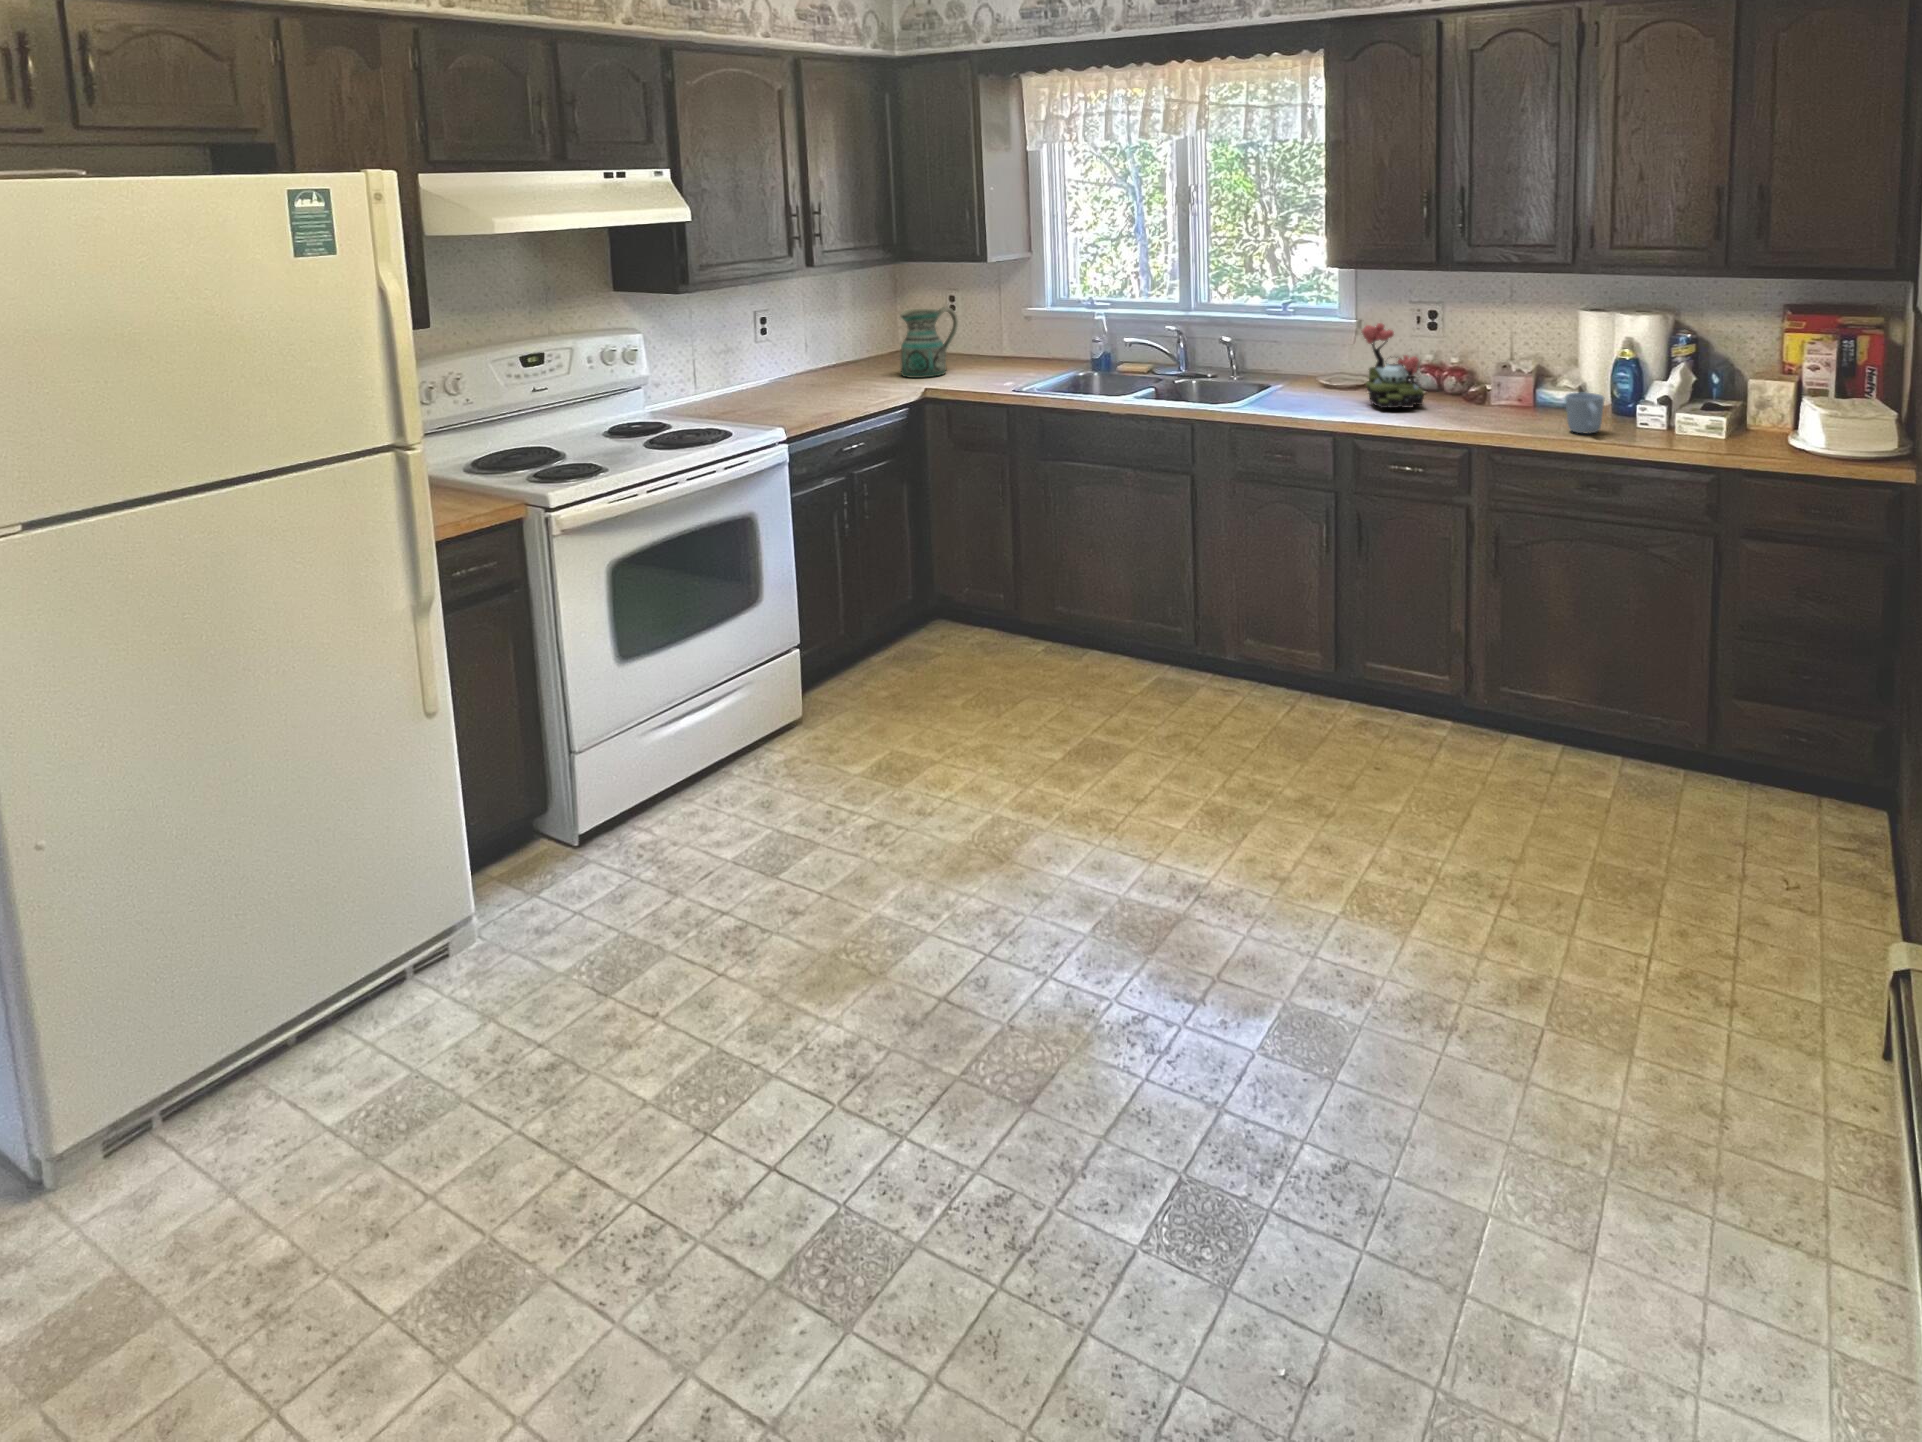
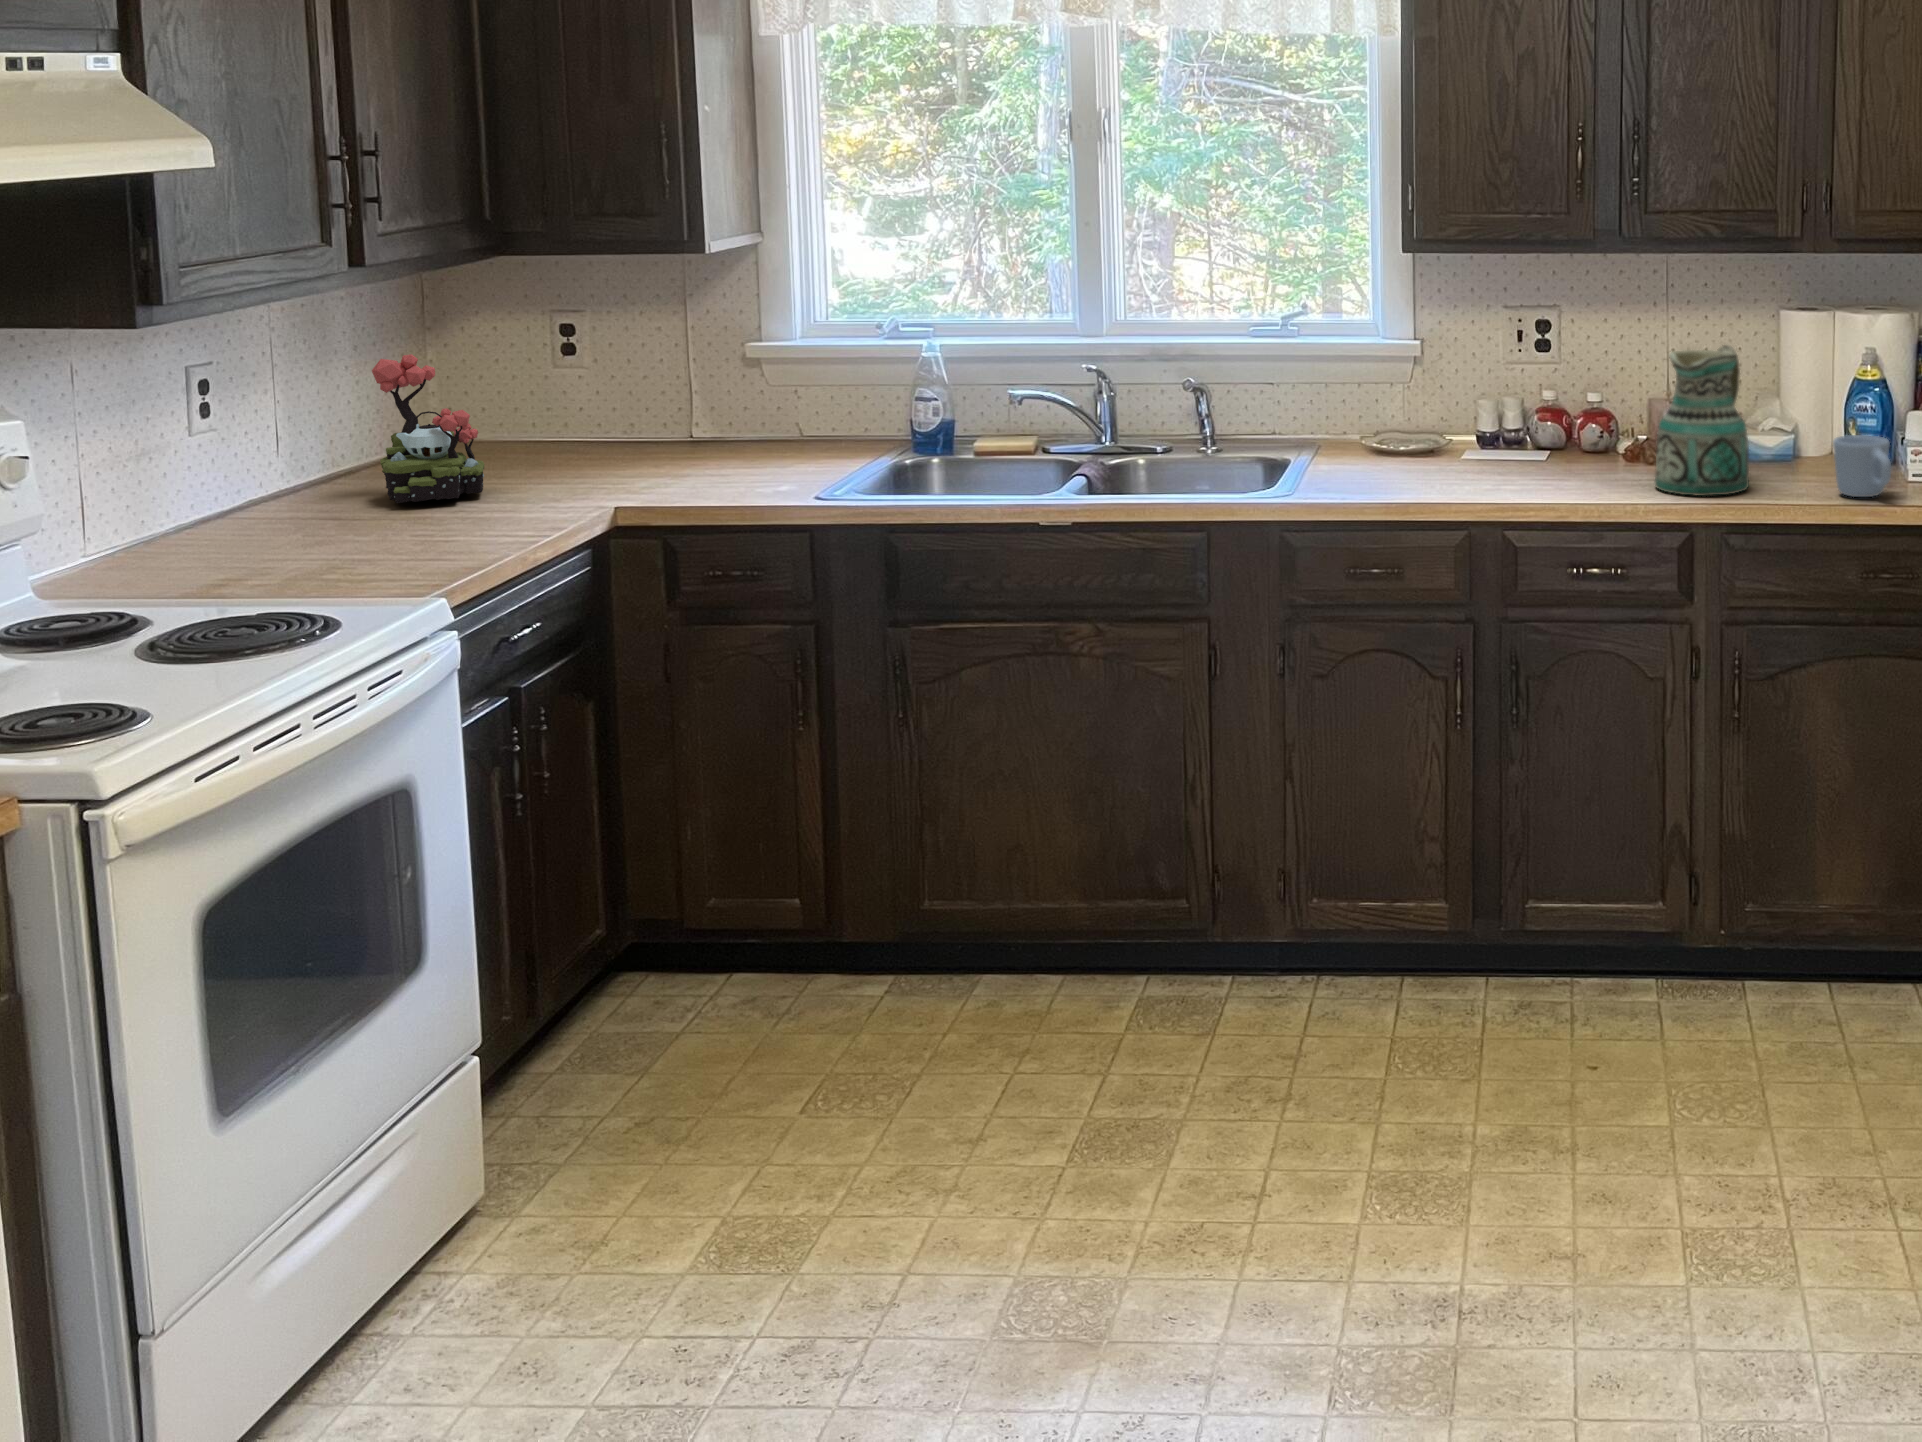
ceramic pitcher: present [900,307,958,378] -> present [1655,345,1749,496]
plant: present [1362,323,1424,408] -> present [372,354,484,503]

